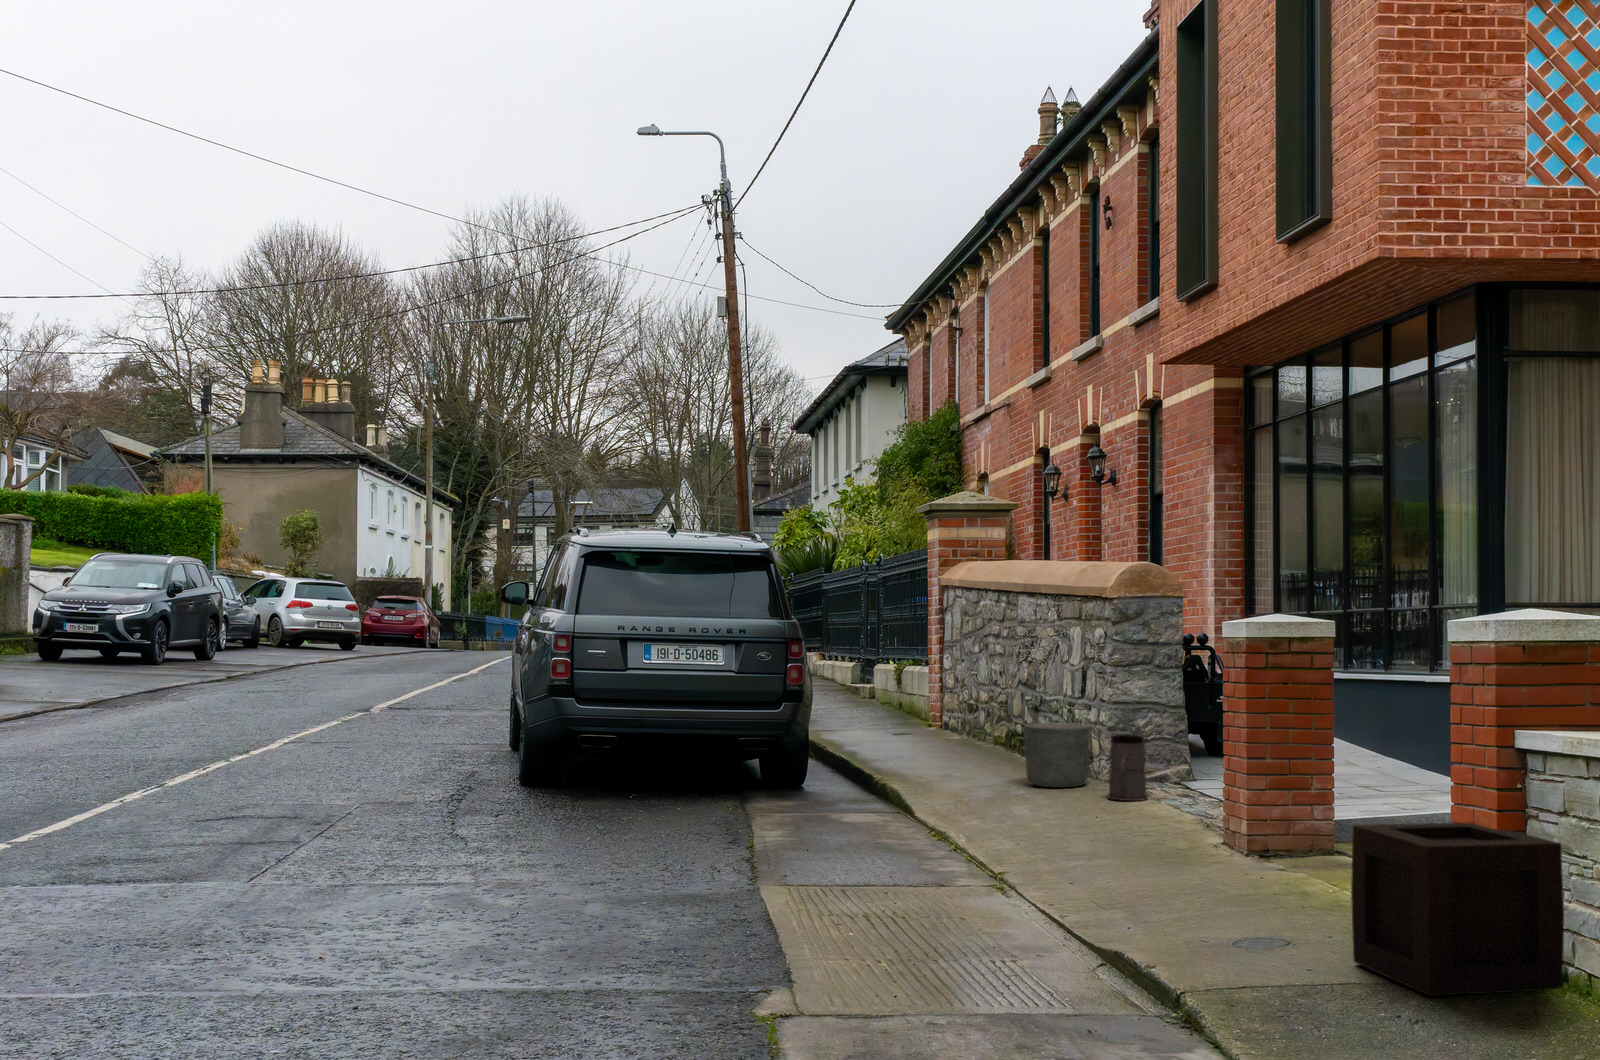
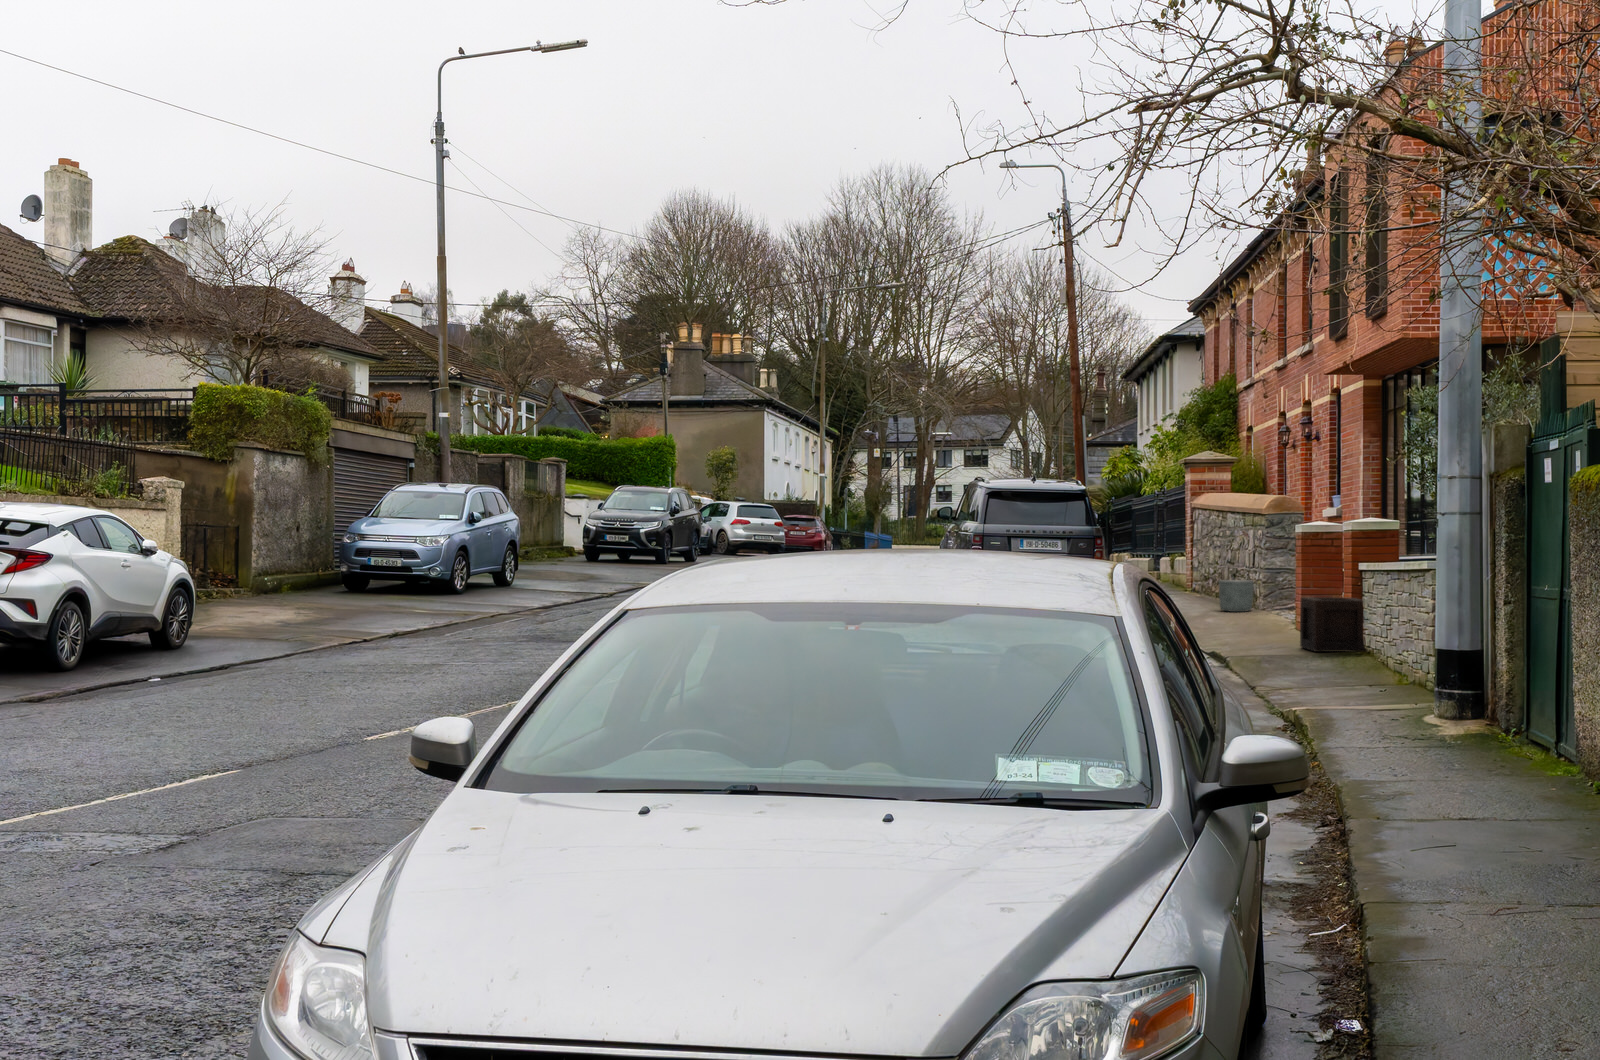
watering can: present [1107,722,1148,801] -> none [1257,576,1277,615]

